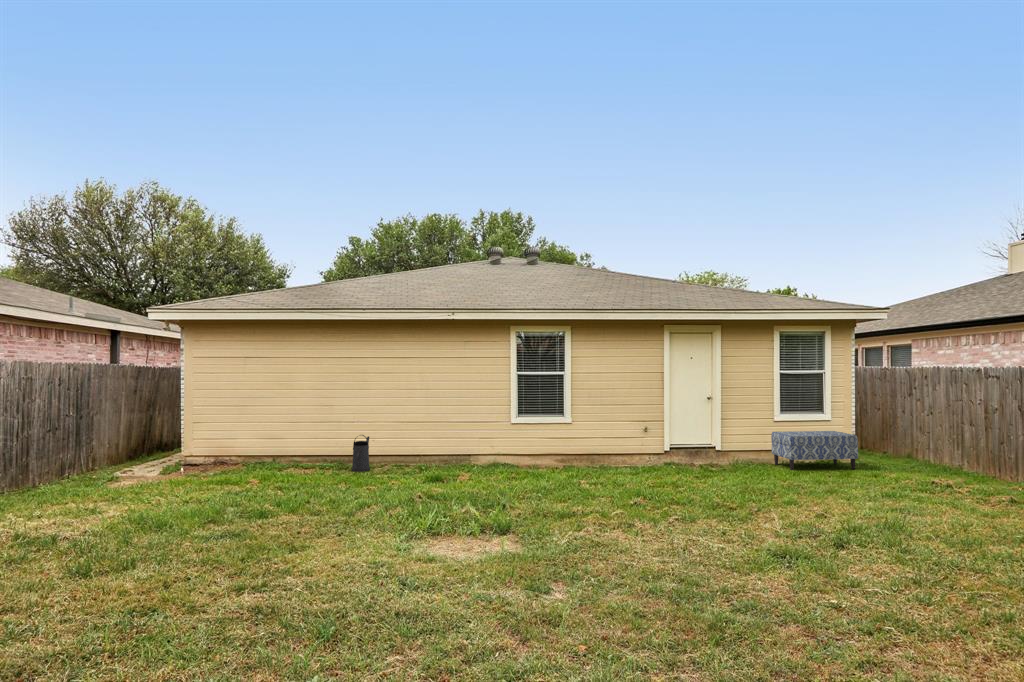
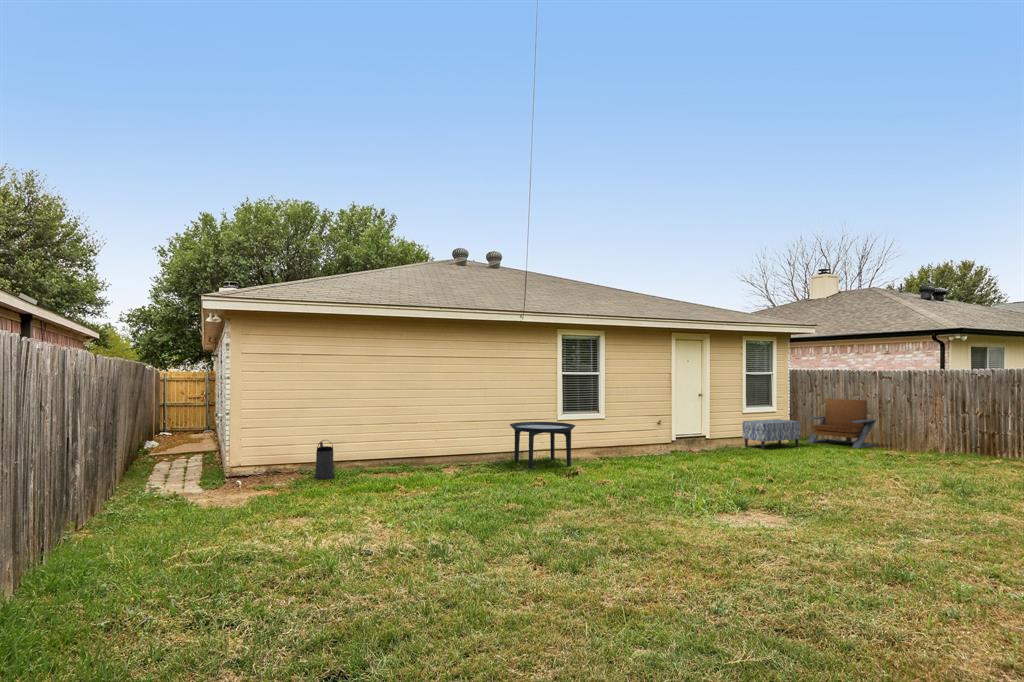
lounge chair: none [882,405,993,478] -> present [807,398,876,448]
round table: none [439,424,511,476] -> present [510,422,575,468]
watering can: present [352,435,370,472] -> present [314,440,335,479]

